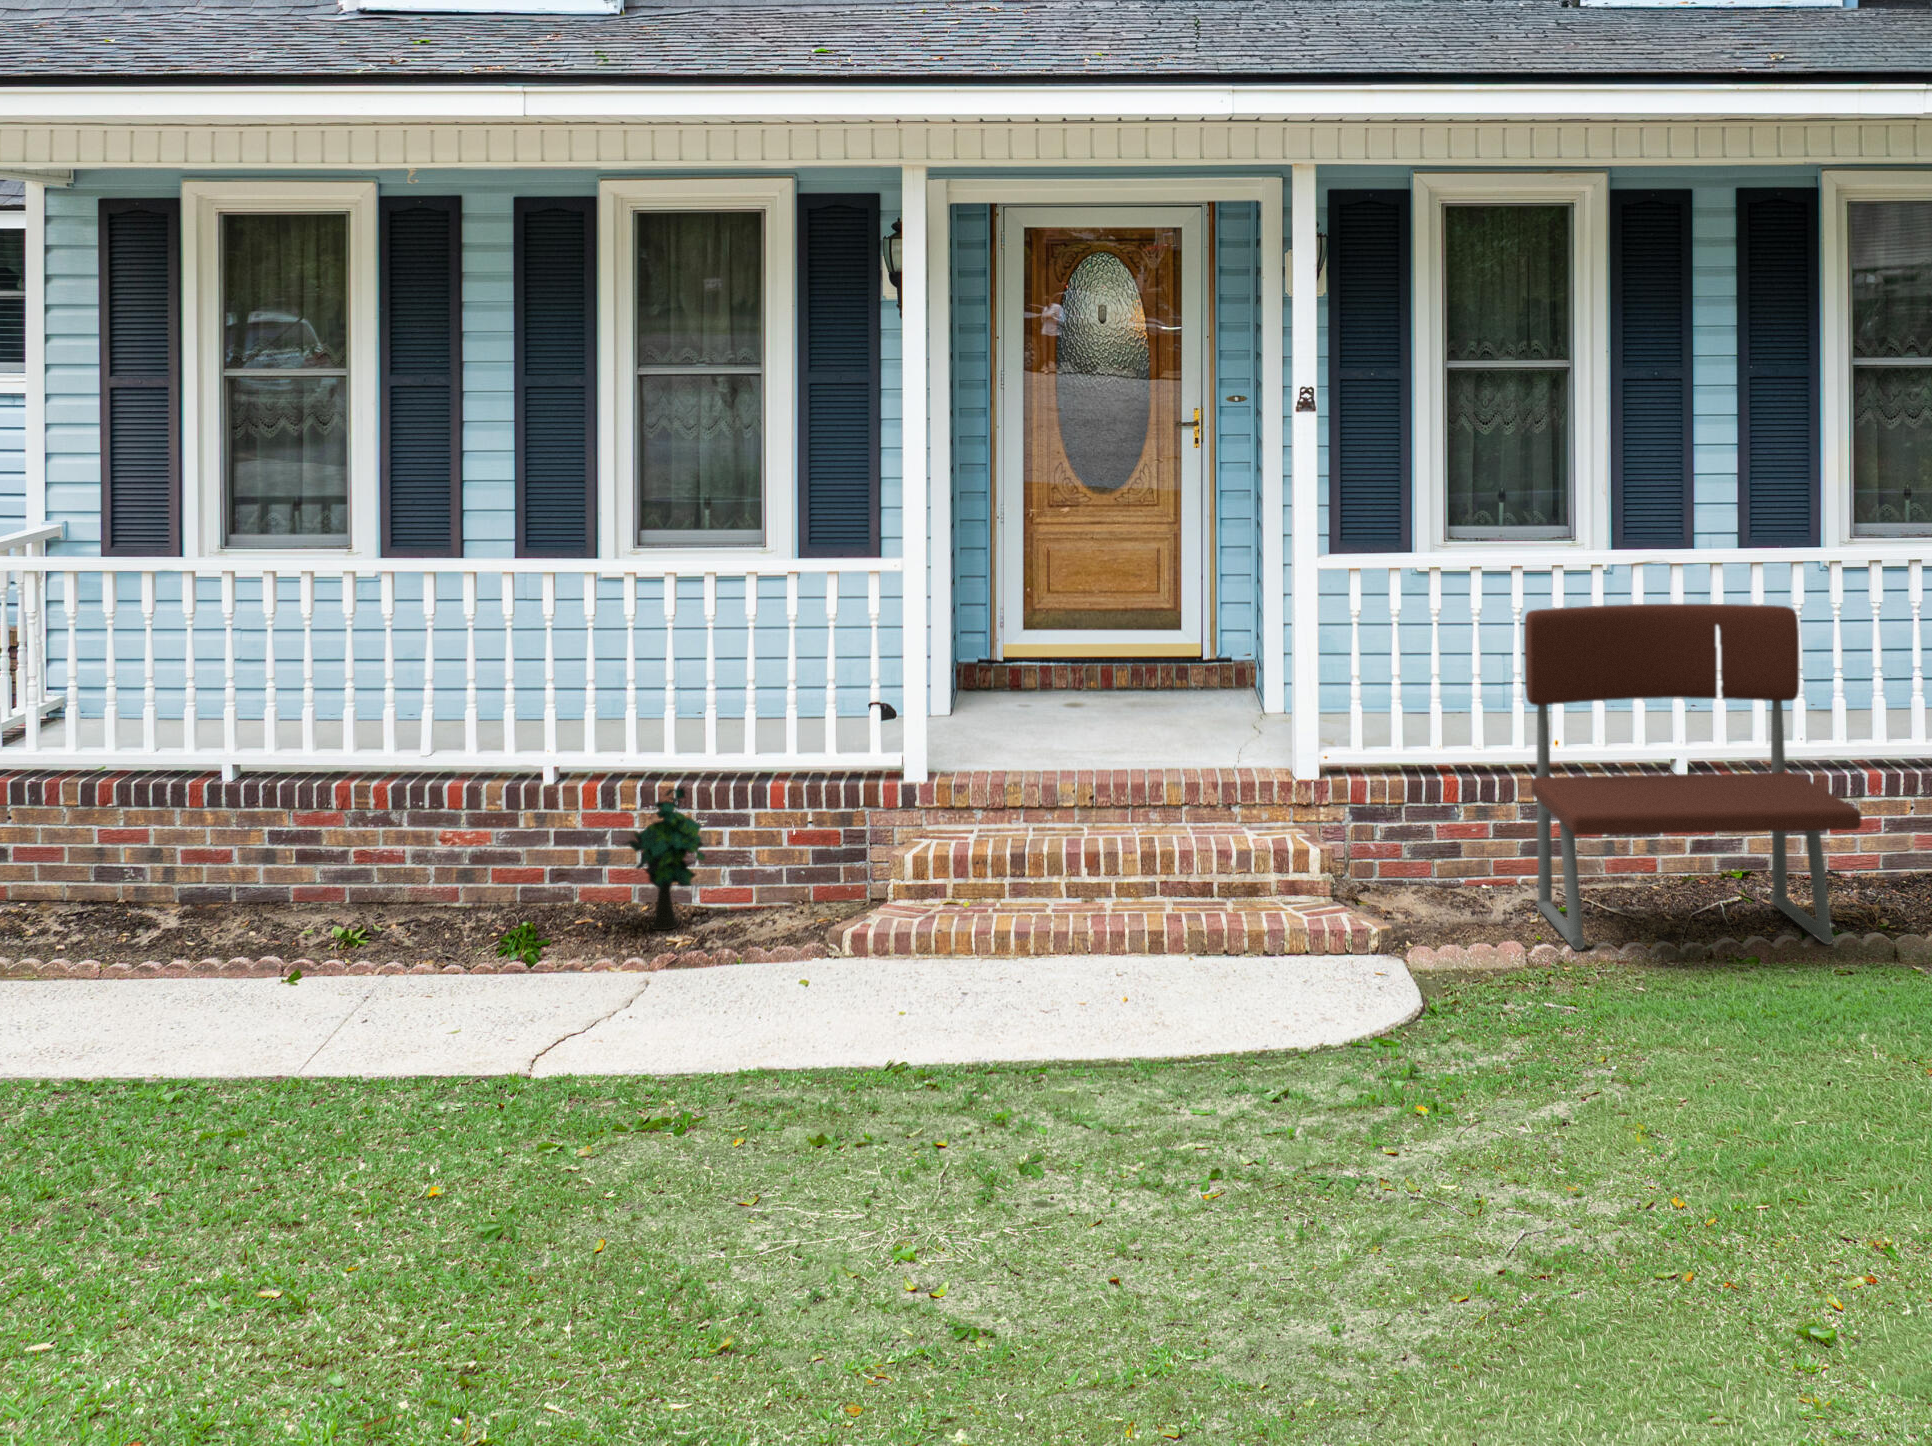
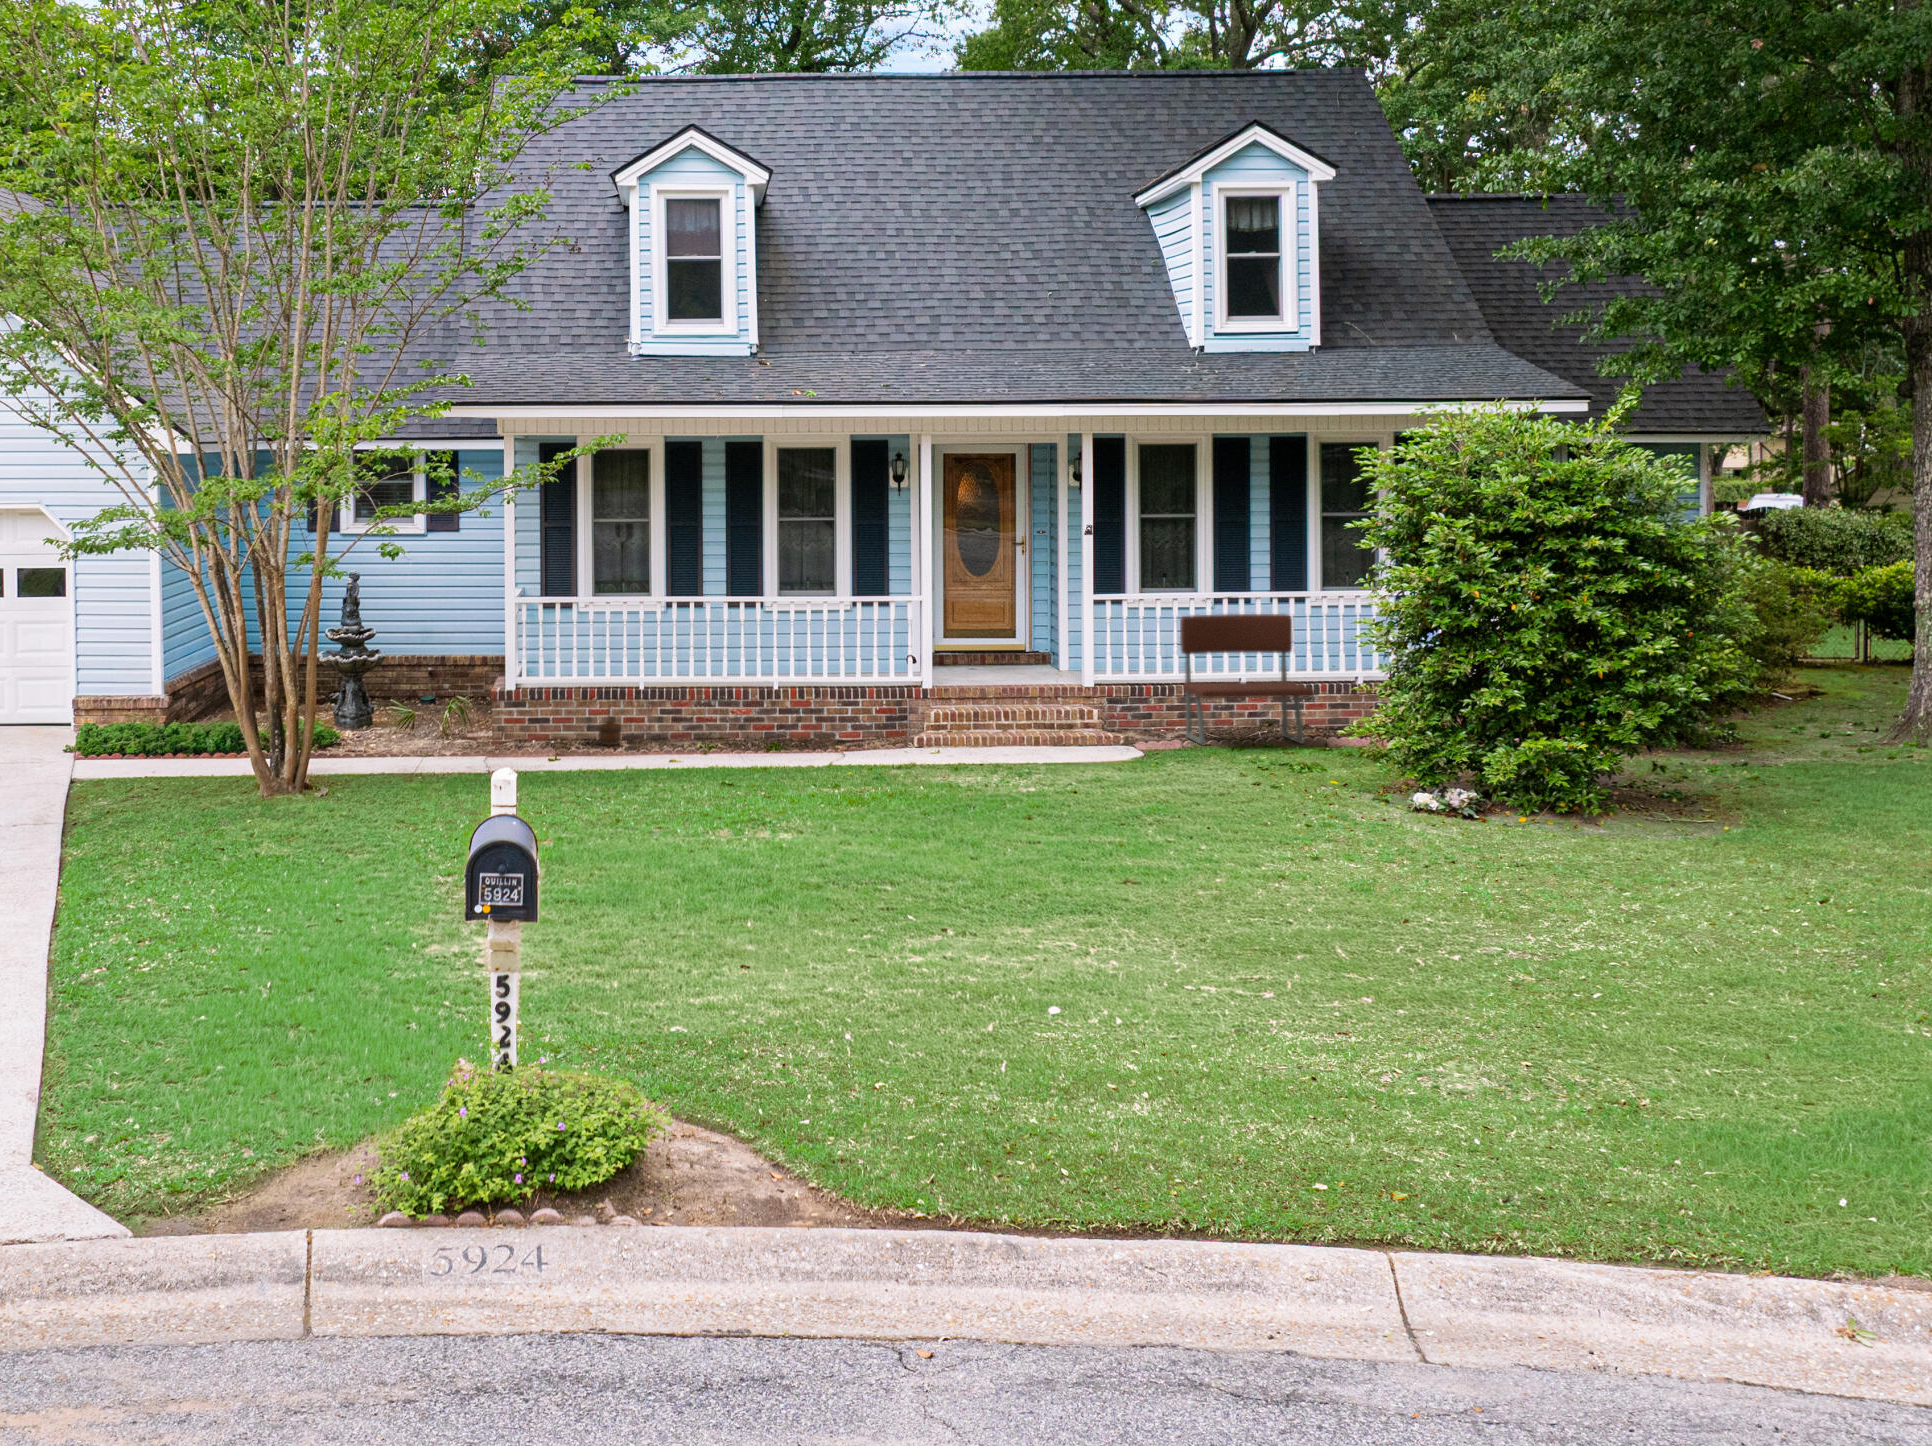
decorative plant: present [625,788,705,930] -> none [816,687,849,744]
wooden bucket: none [88,829,154,934] -> present [598,706,621,745]

